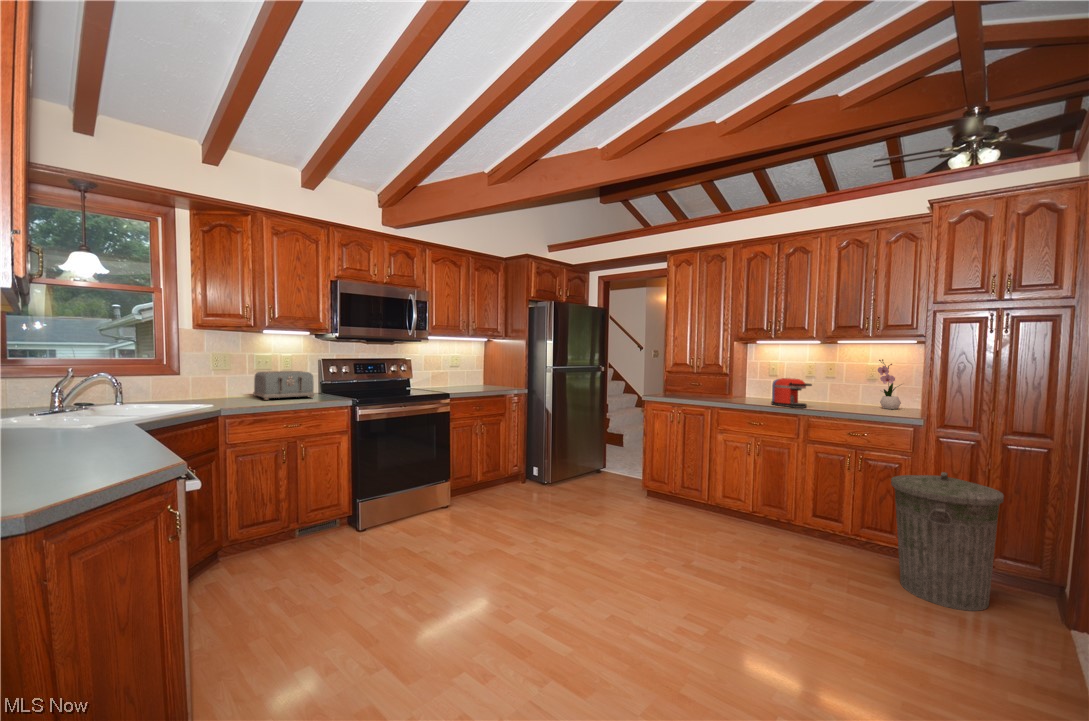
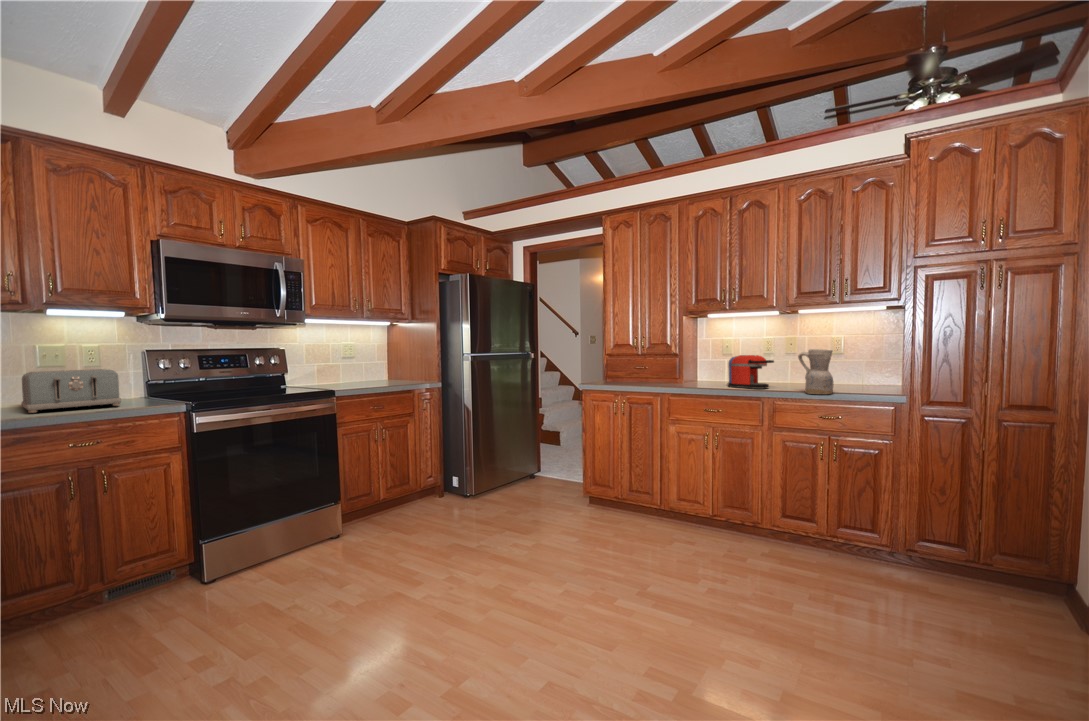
flower arrangement: present [878,359,901,409] -> none [844,329,872,386]
ceramic pitcher: none [831,376,862,415] -> present [798,349,834,394]
trash can: present [891,472,1004,611] -> none [877,457,1011,624]

